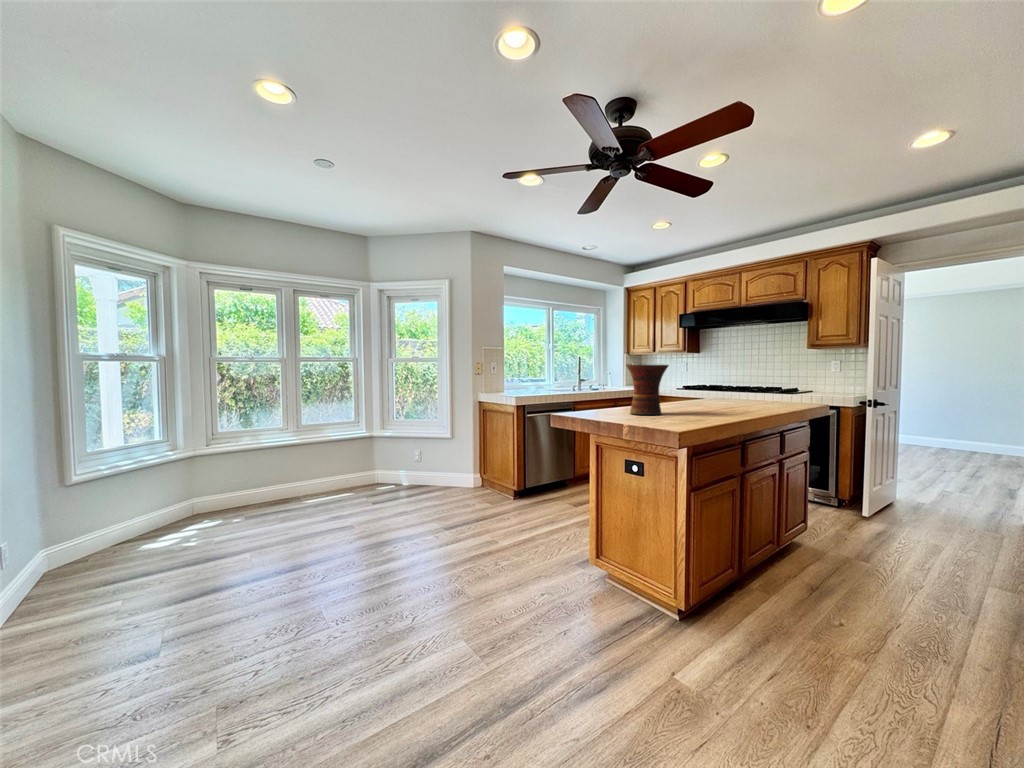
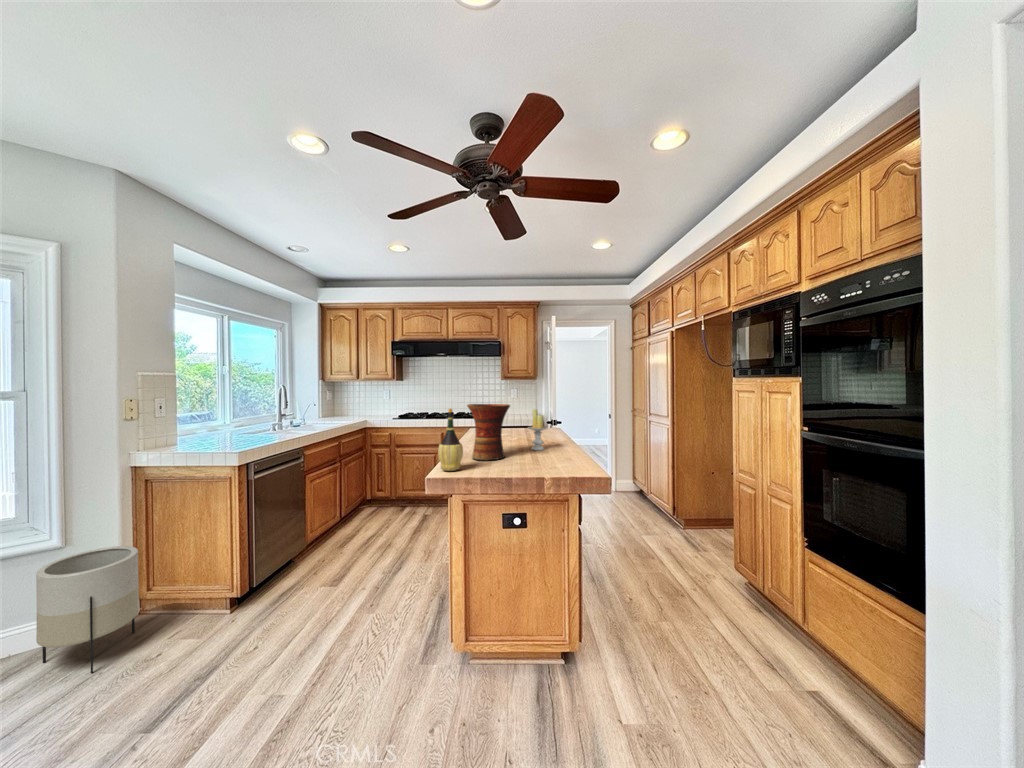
wine bottle: none [581,365,602,416] -> present [438,409,463,471]
candle: none [702,371,727,415] -> present [528,409,548,450]
planter: none [440,440,477,498] -> present [36,546,139,673]

